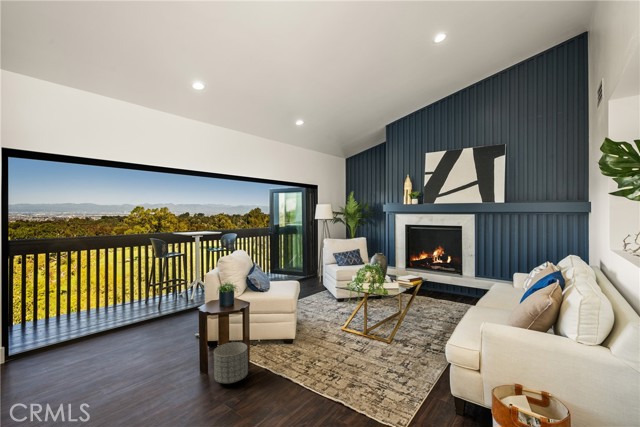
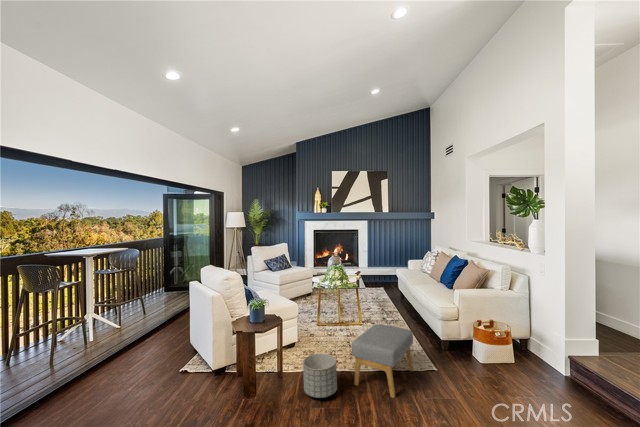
footstool: none [263,333,338,412] -> present [352,324,413,398]

